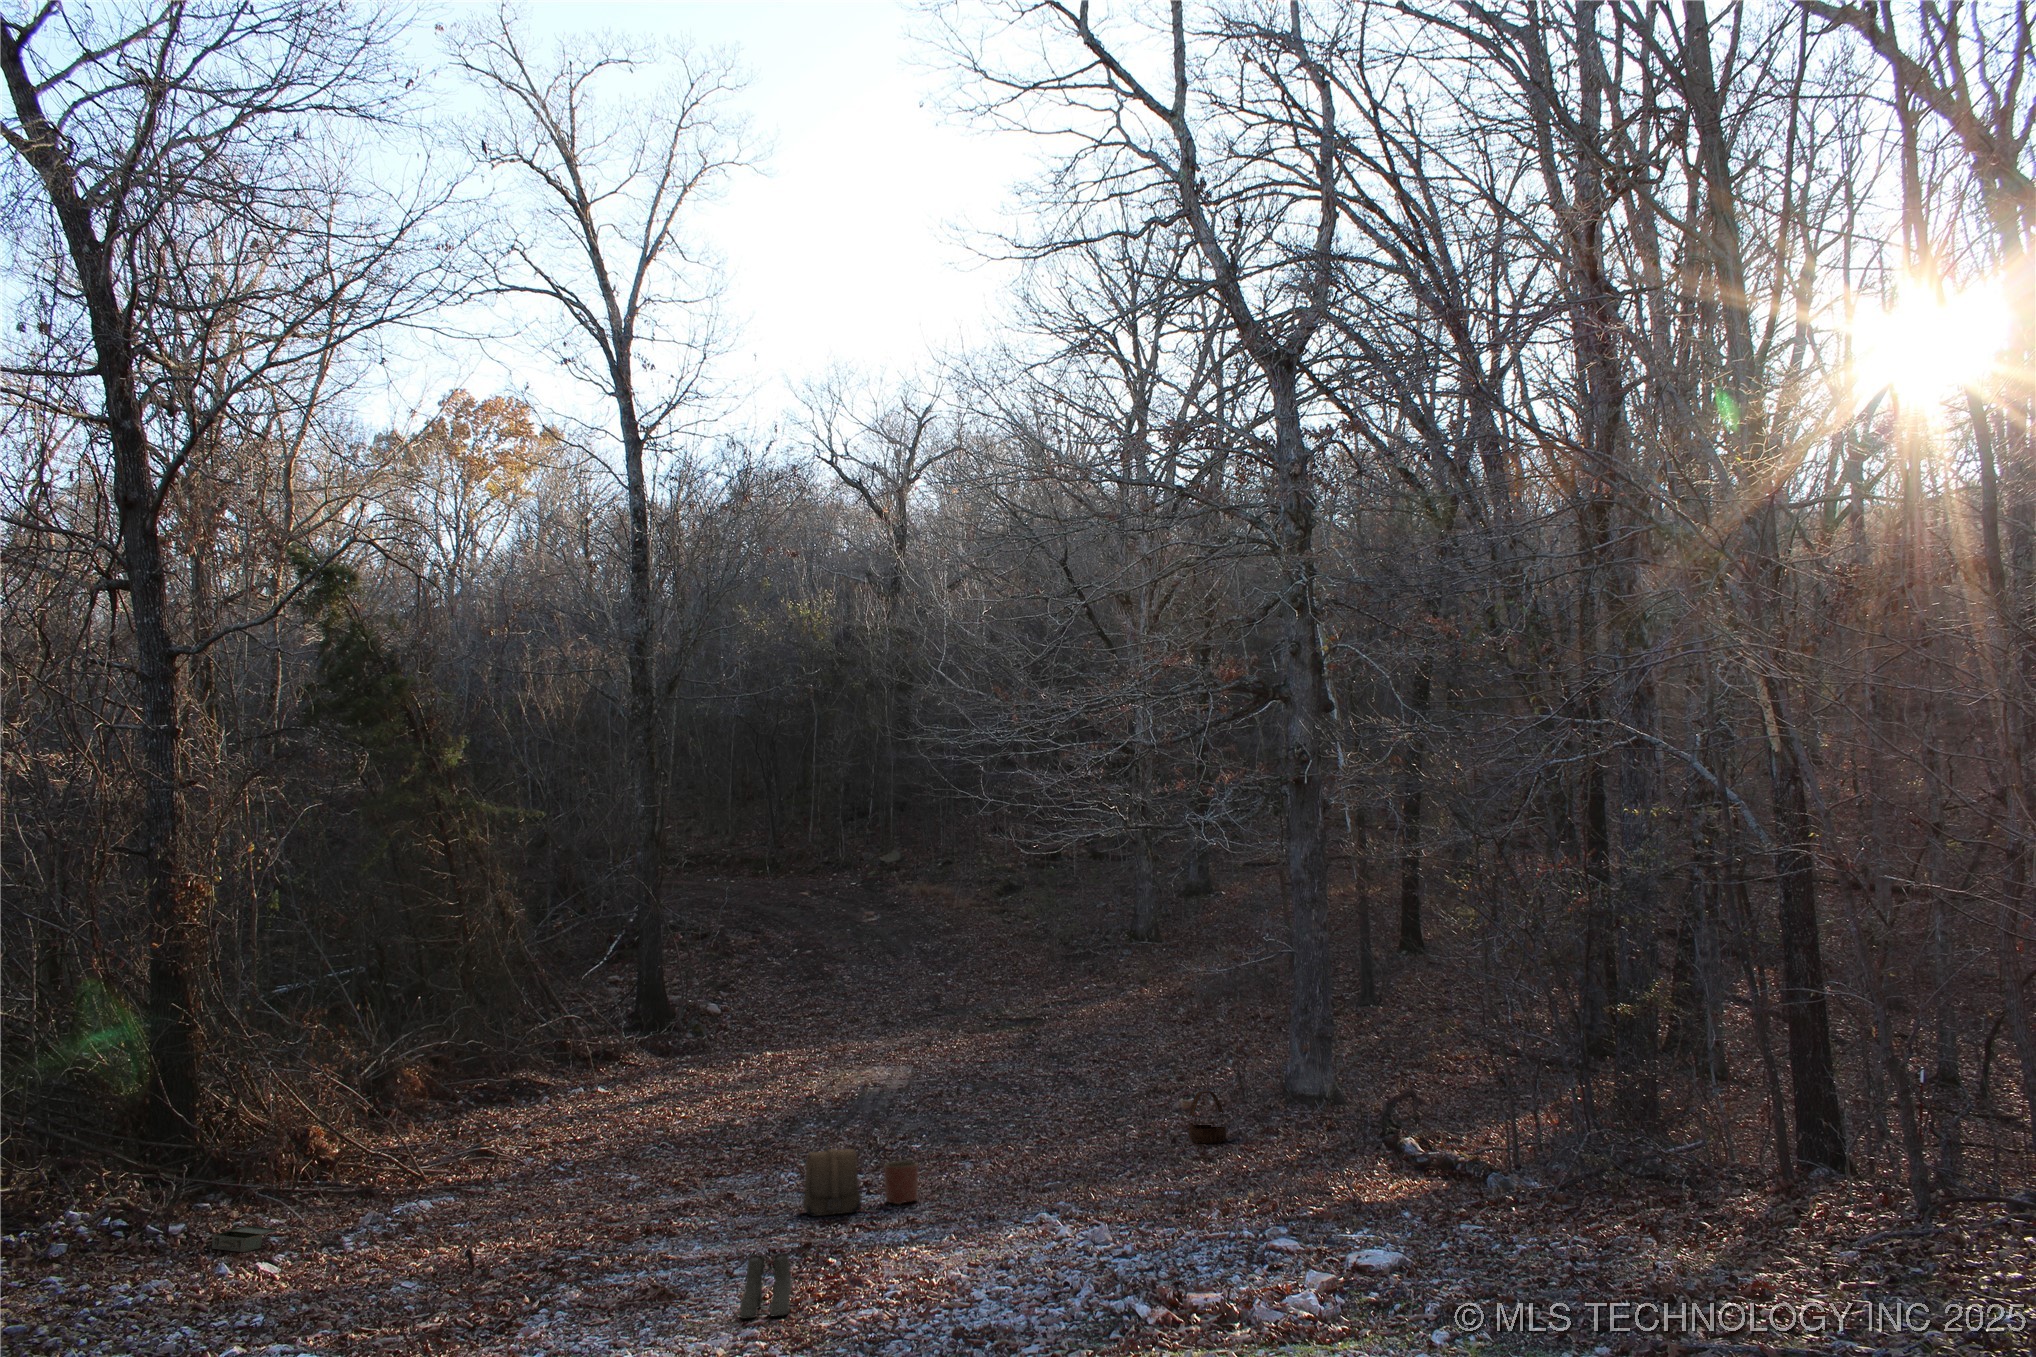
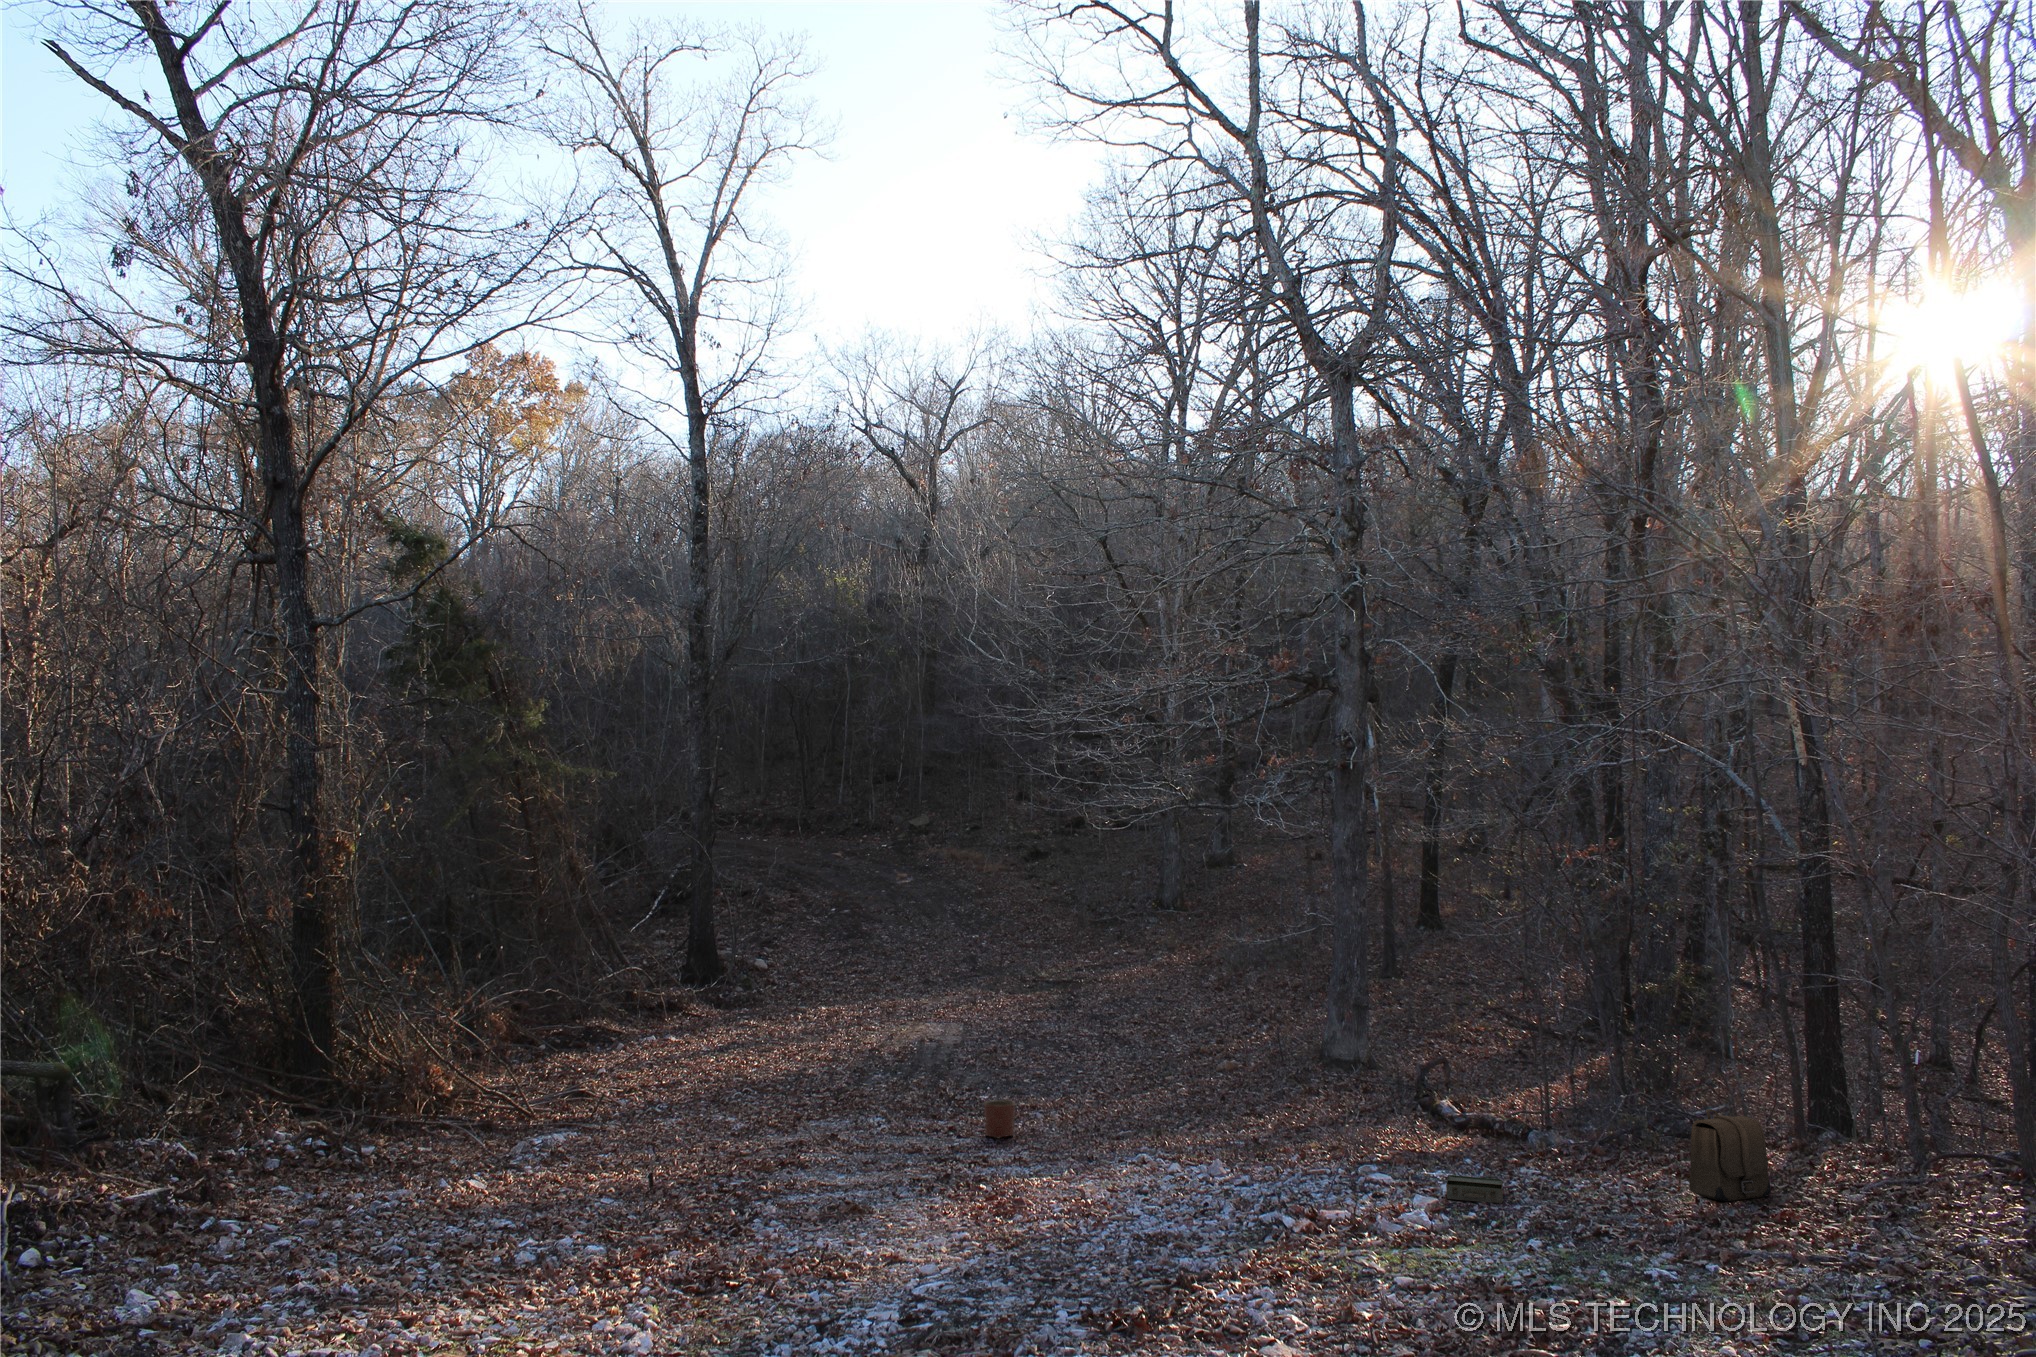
basket: present [1189,1091,1226,1144] -> none [1231,1045,1265,1092]
backpack: present [803,1144,861,1216] -> present [1689,1109,1771,1202]
toolbox: present [212,1226,278,1252] -> present [1446,1175,1503,1203]
boots: present [740,1254,792,1319] -> none [934,1173,975,1226]

